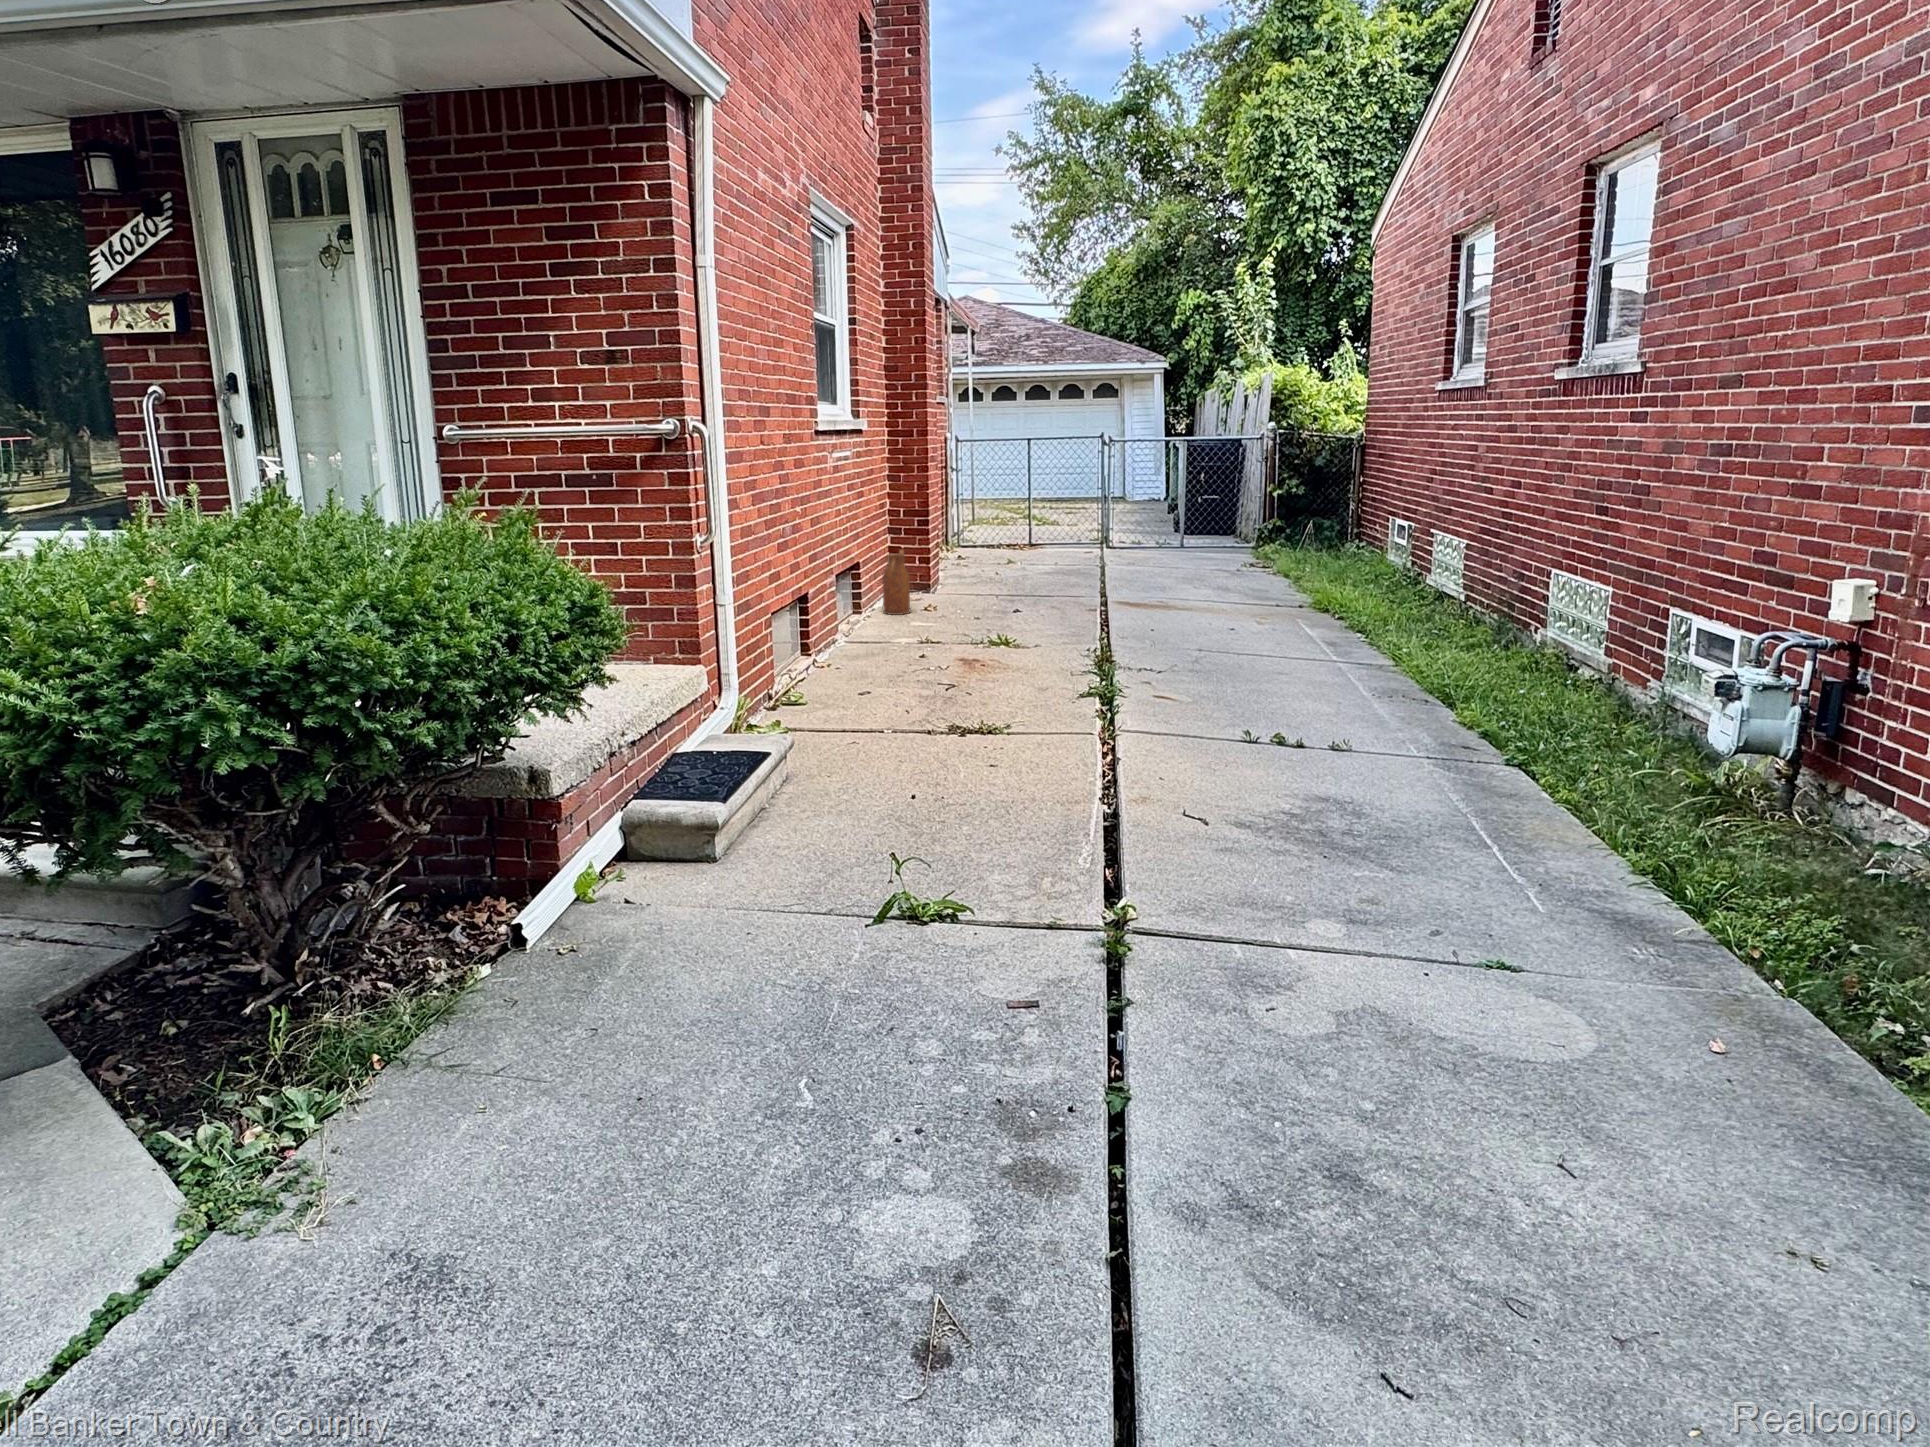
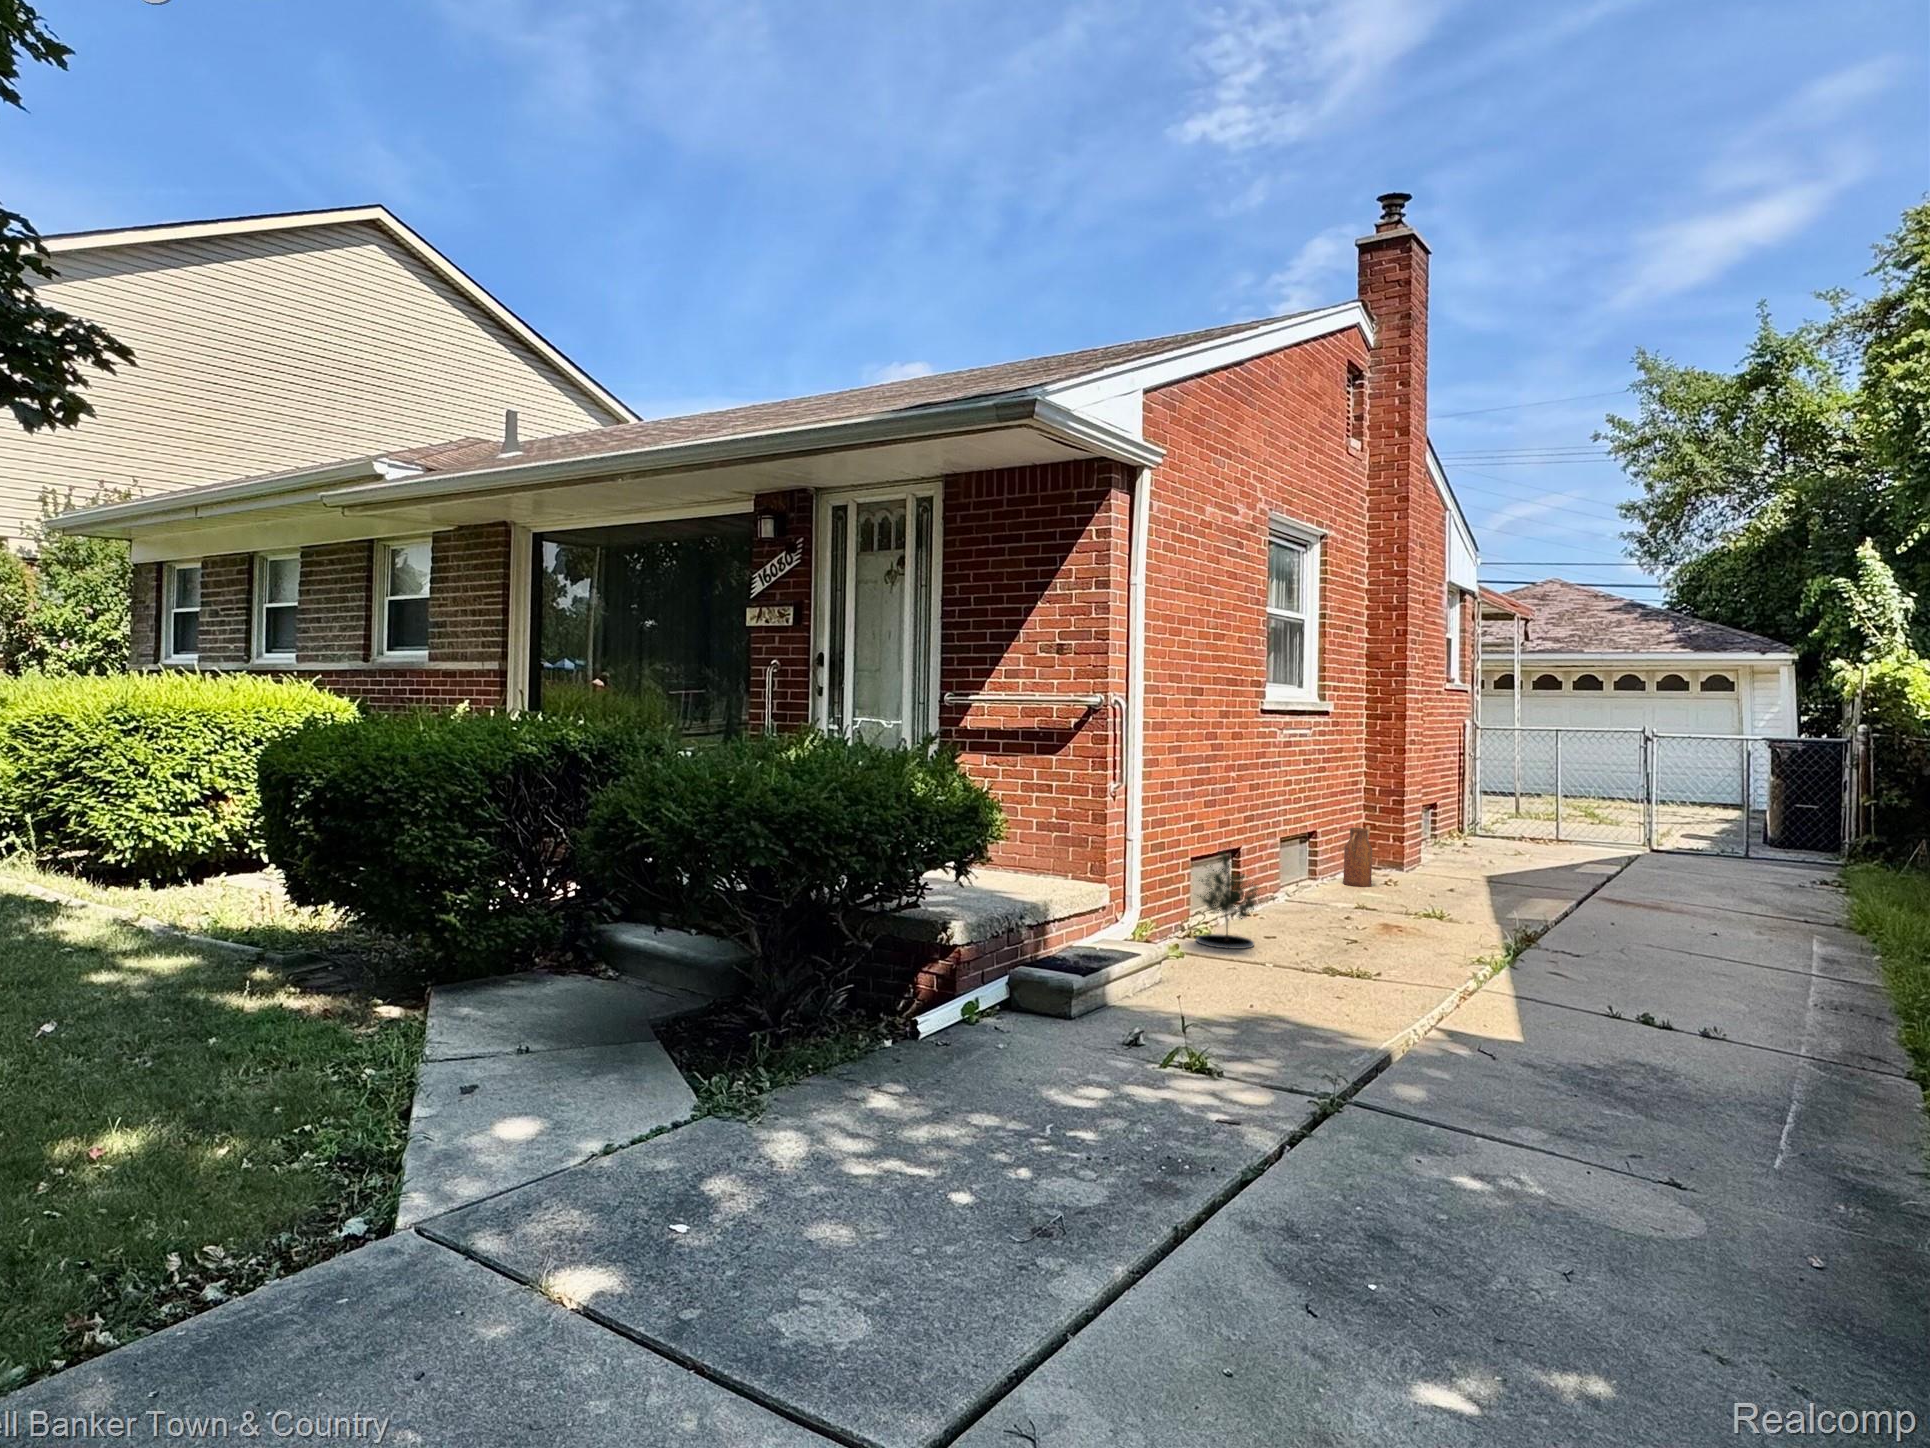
potted tree: none [781,592,862,715] -> present [1196,851,1261,949]

